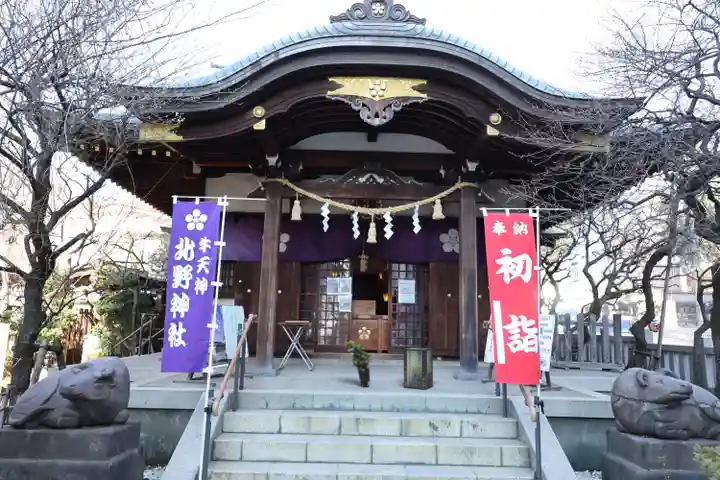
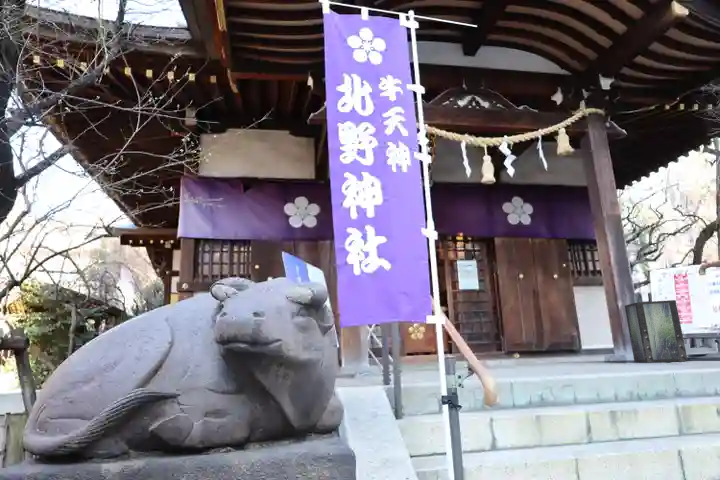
potted plant: present [346,341,372,387] -> none [549,294,600,365]

